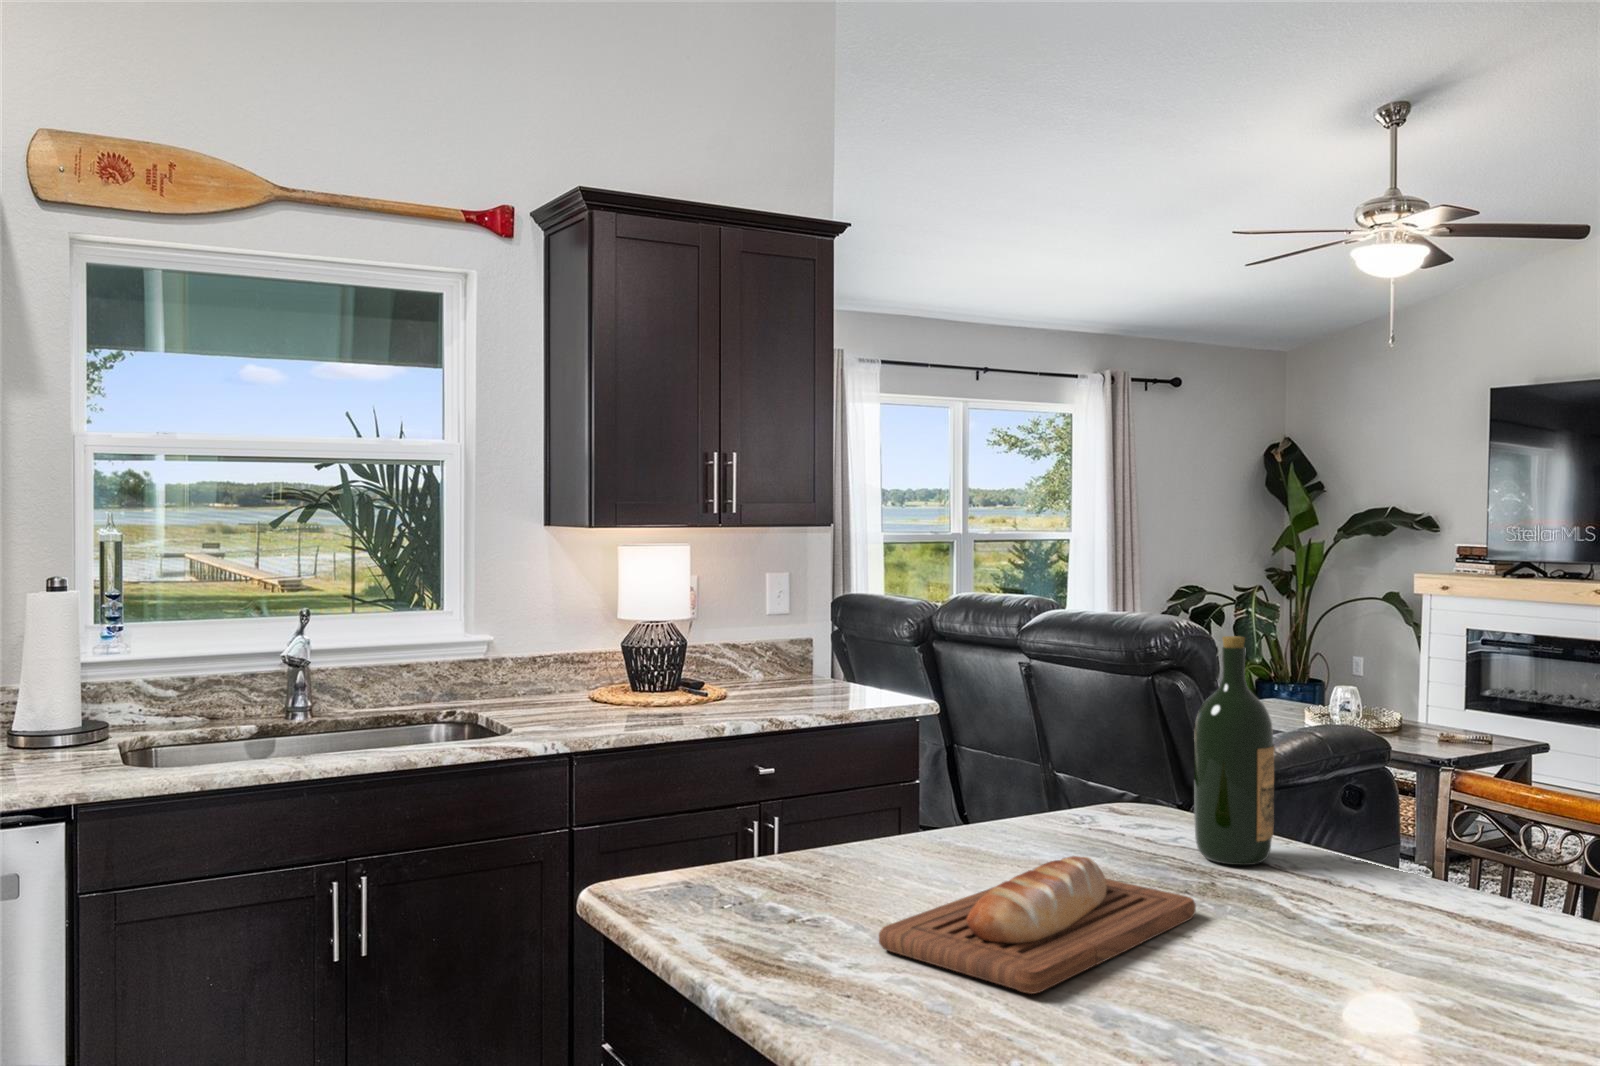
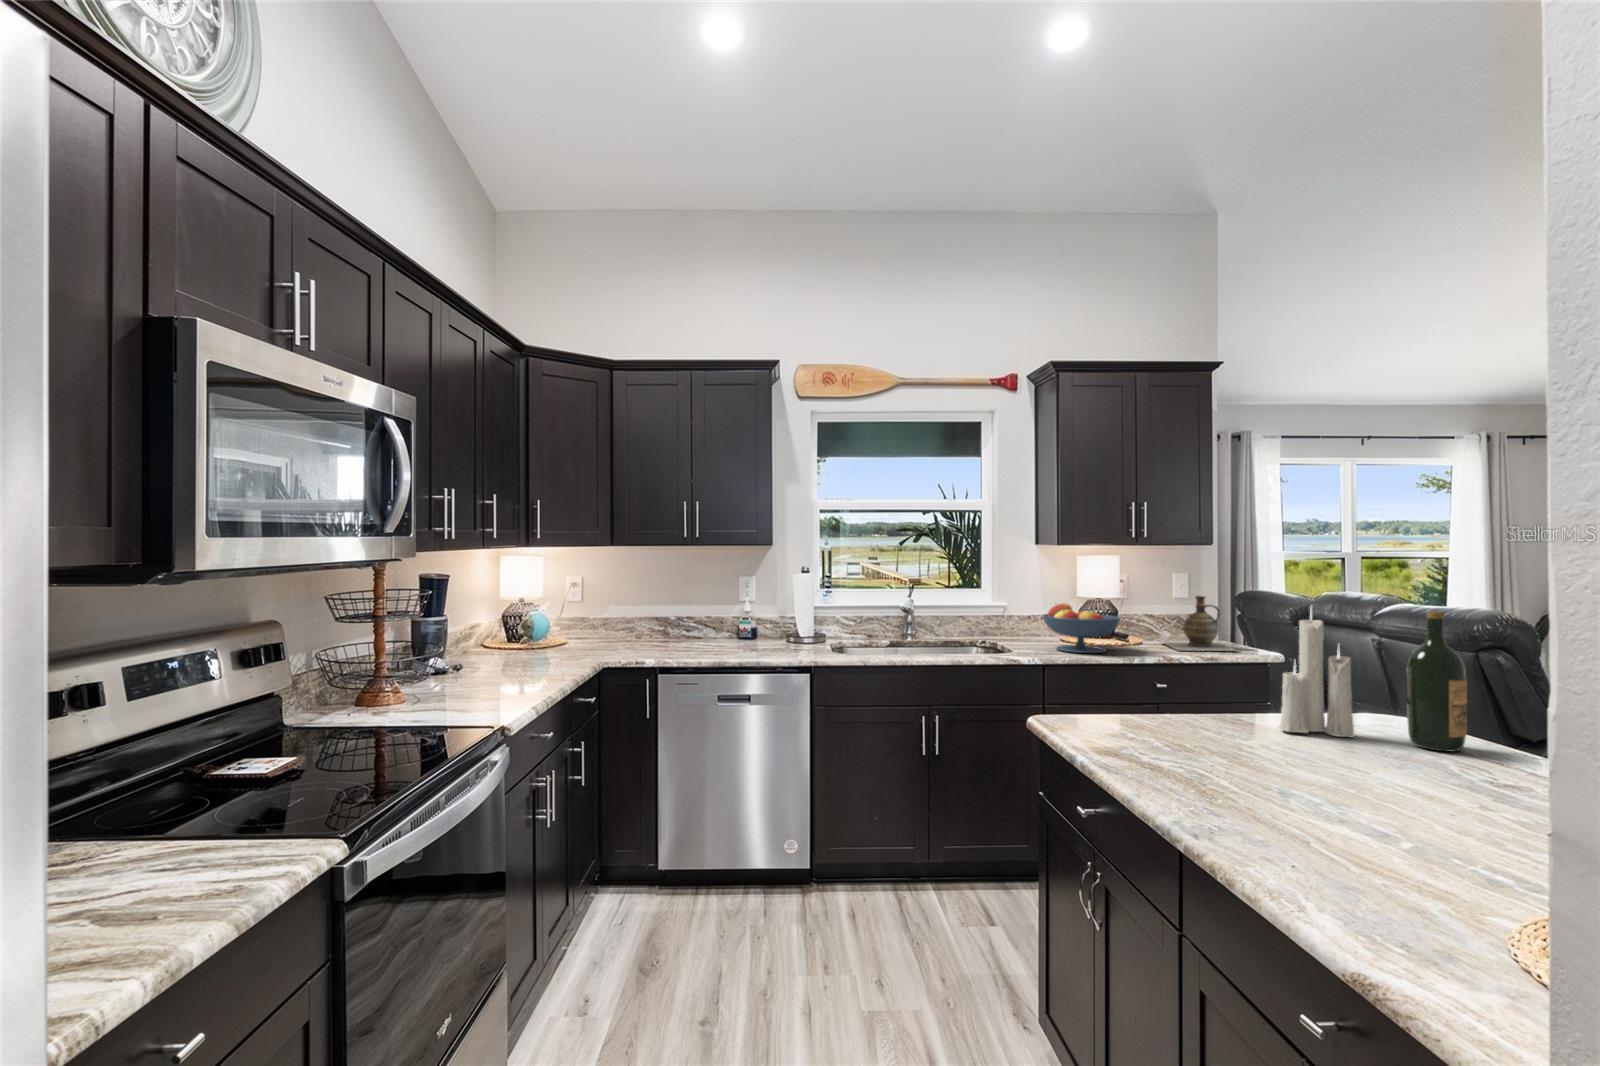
ceramic jug: none [751,609,872,703] -> present [1163,596,1236,651]
candle: none [1013,619,1122,860] -> present [1279,609,1354,737]
fruit bowl: none [563,632,698,722] -> present [1043,603,1120,653]
bread loaf: present [879,856,1196,994] -> none [1172,725,1381,779]

